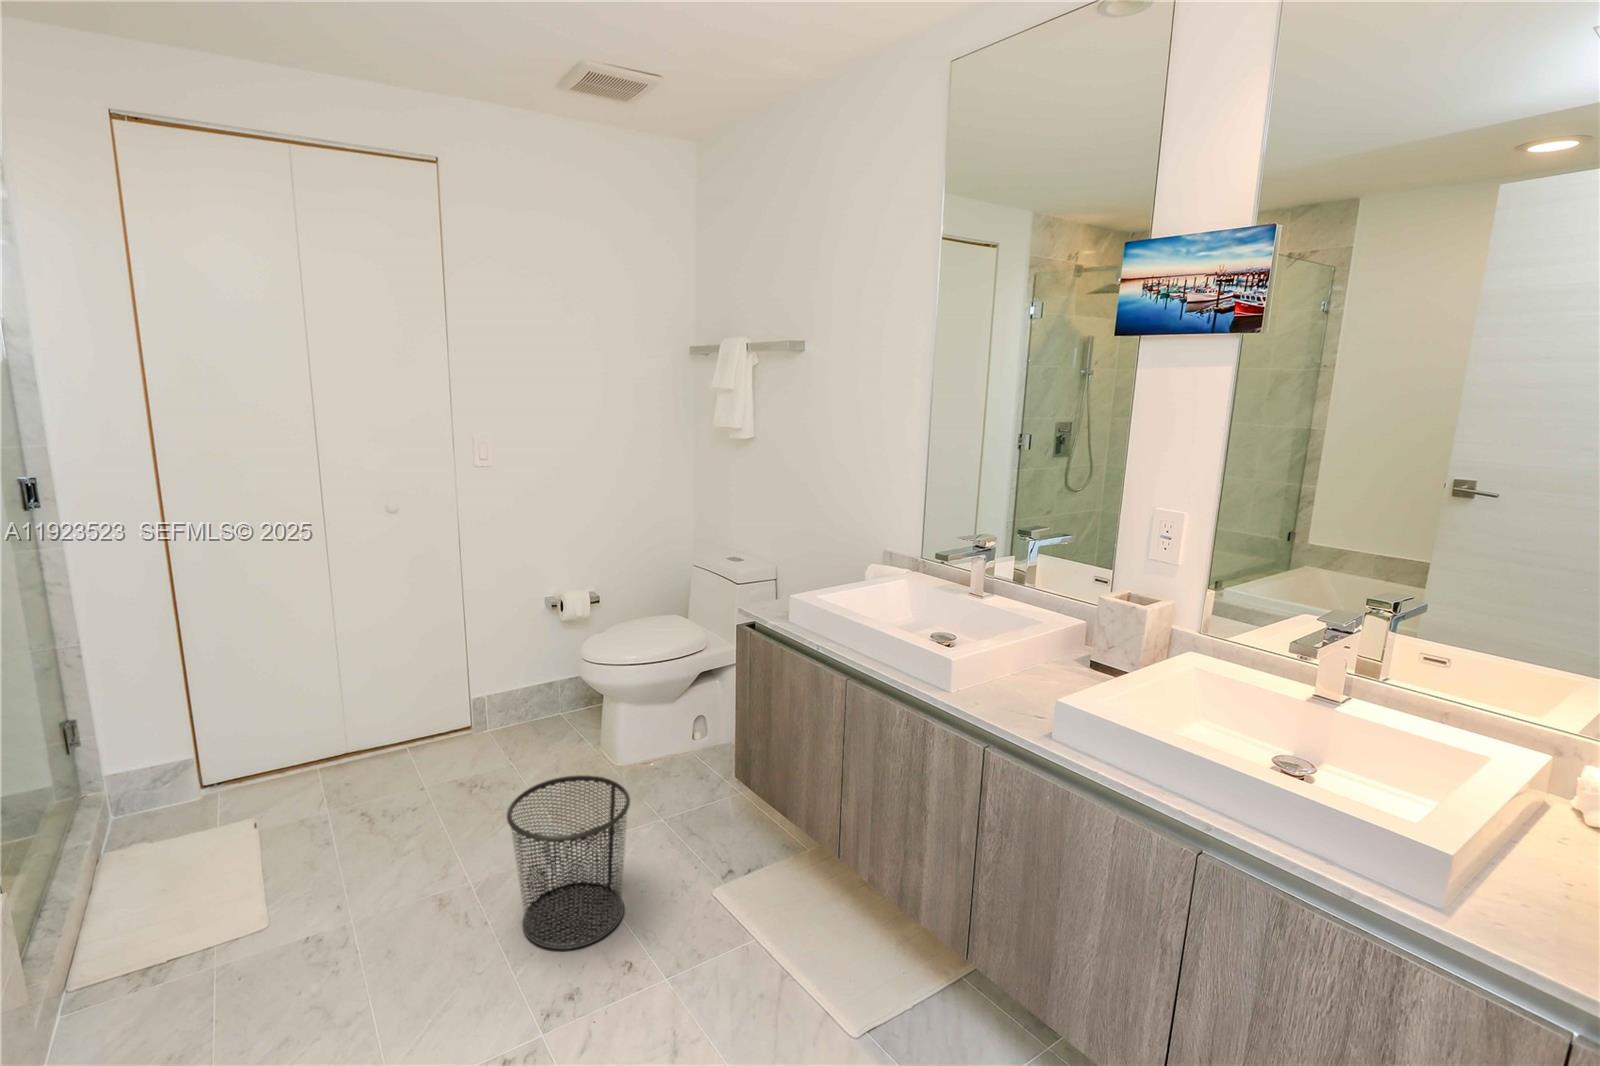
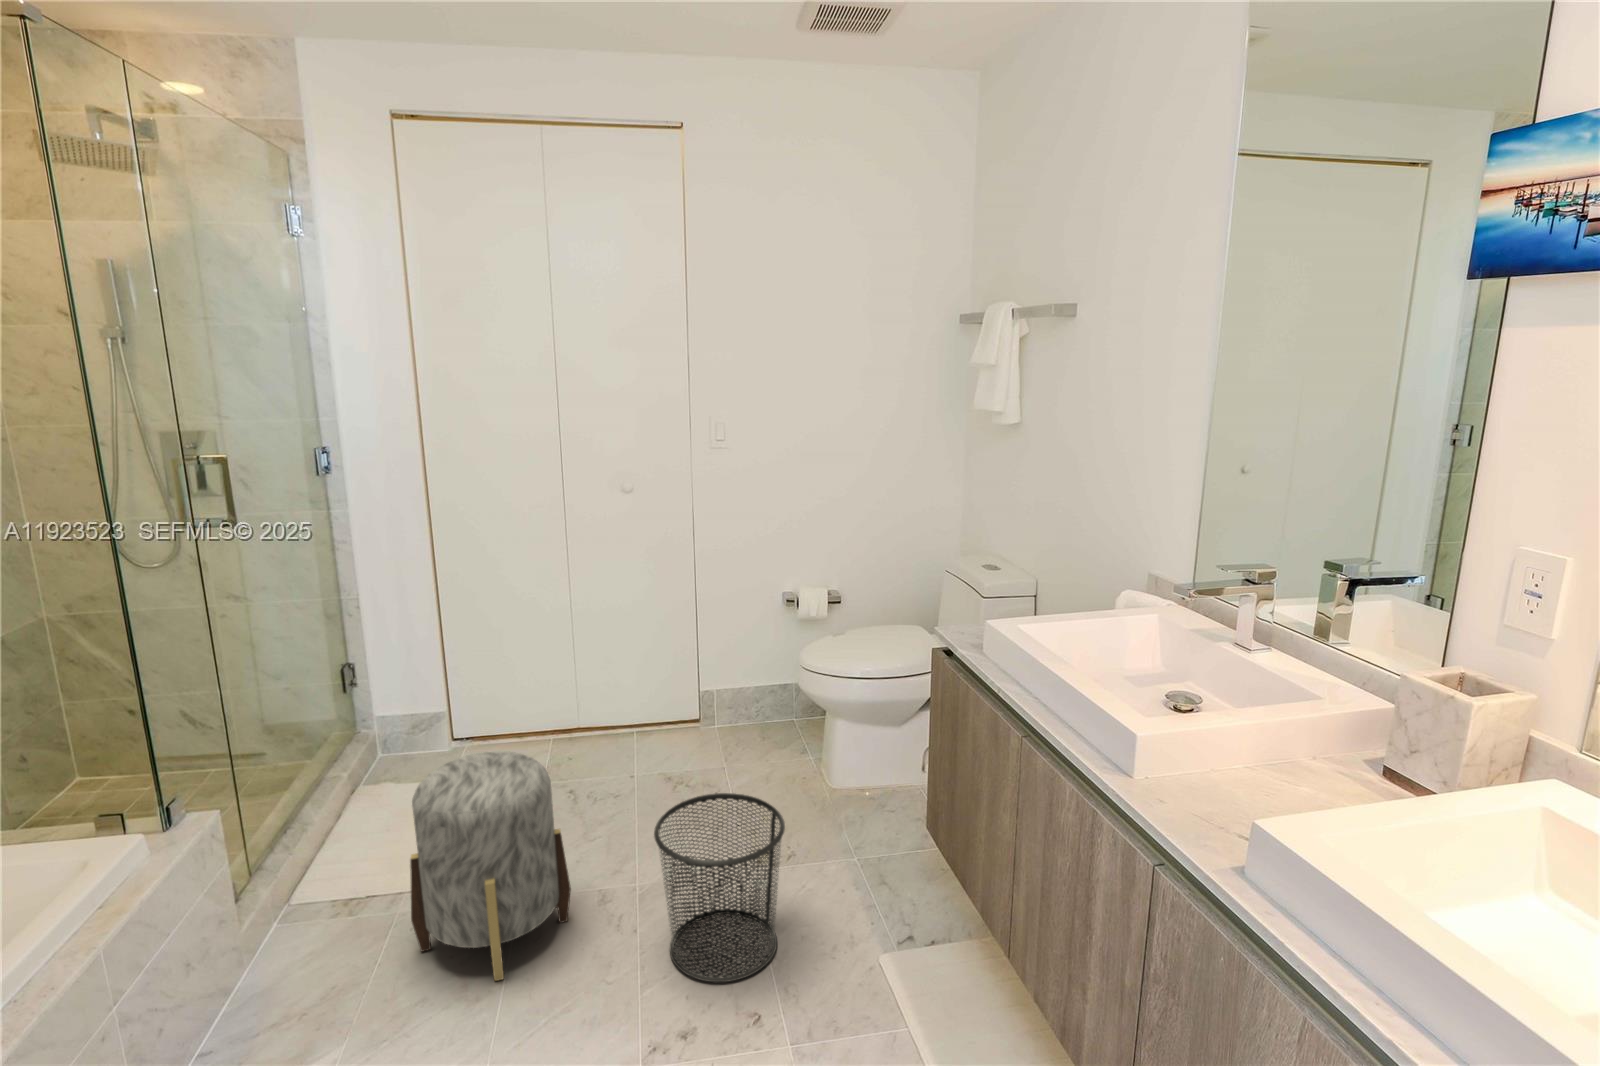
stool: none [231,773,409,1004] -> present [410,751,571,981]

